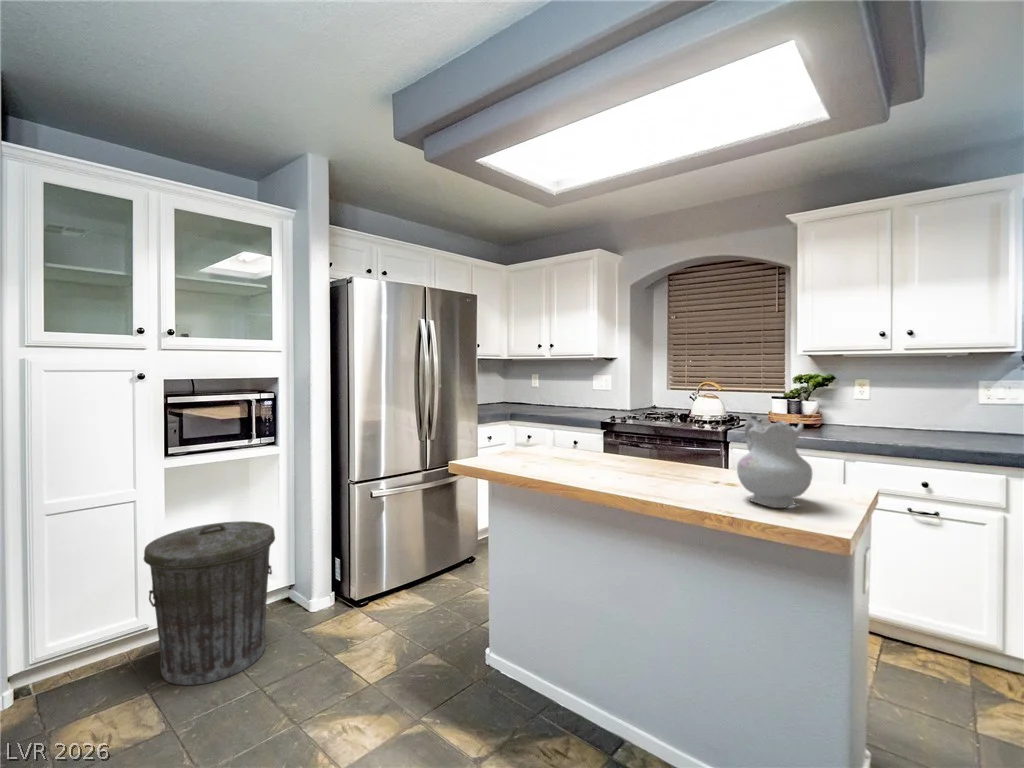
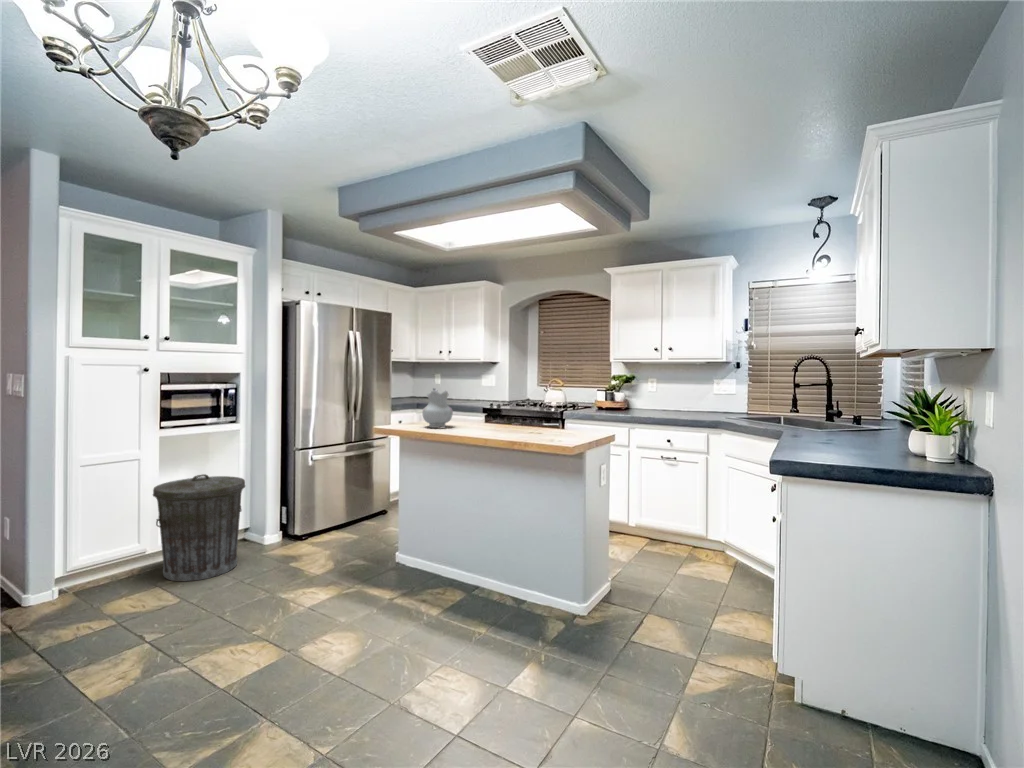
ceramic pitcher: present [737,414,812,508] -> present [422,388,453,428]

